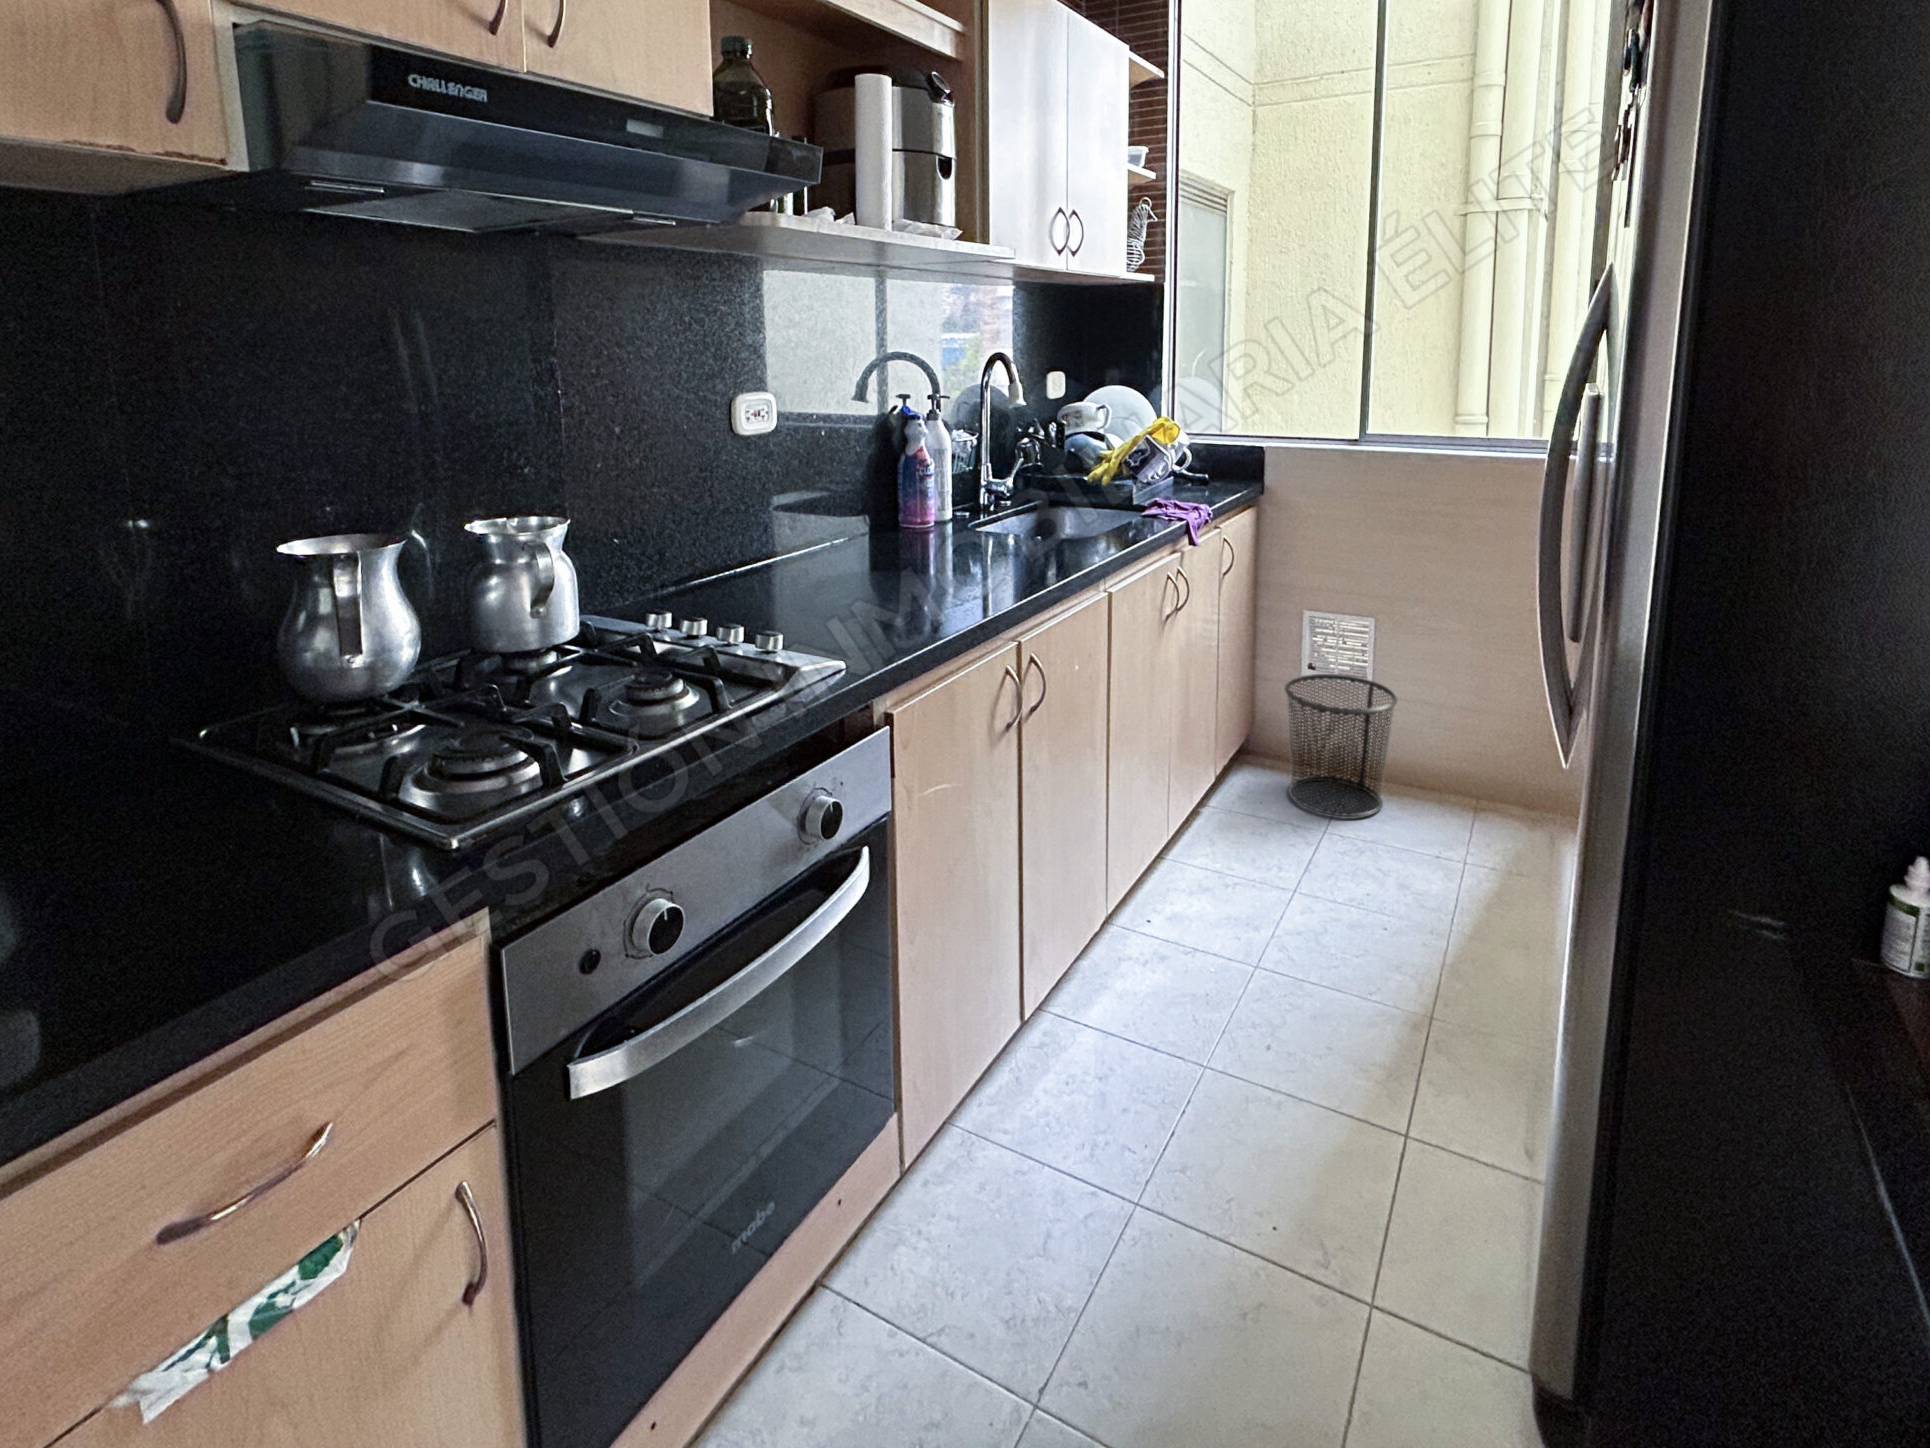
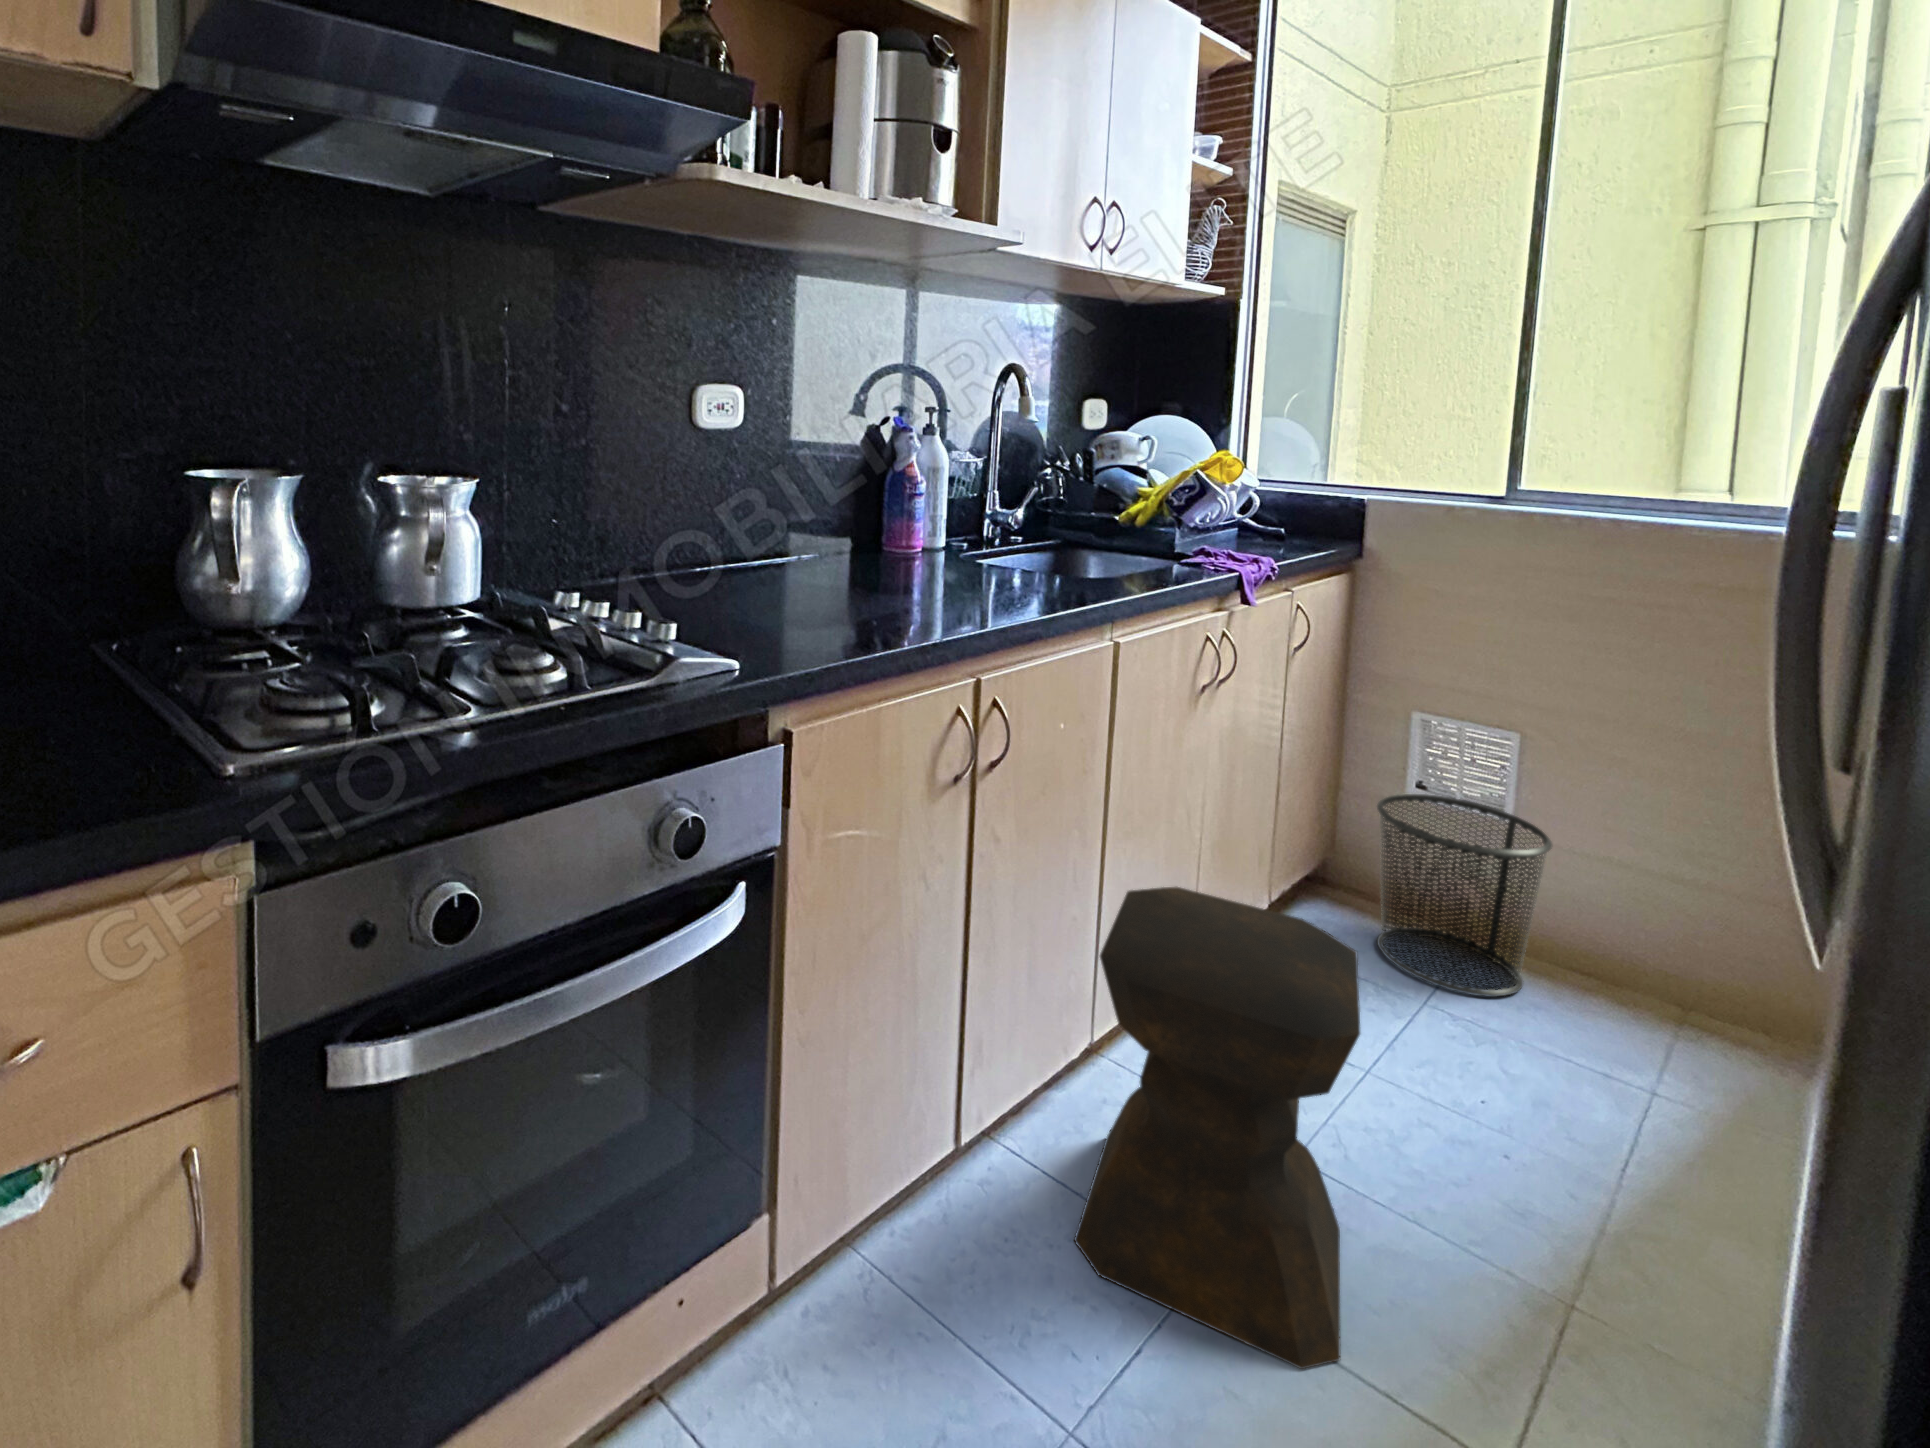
stool: none [1114,782,1304,1110] -> present [1074,887,1360,1369]

